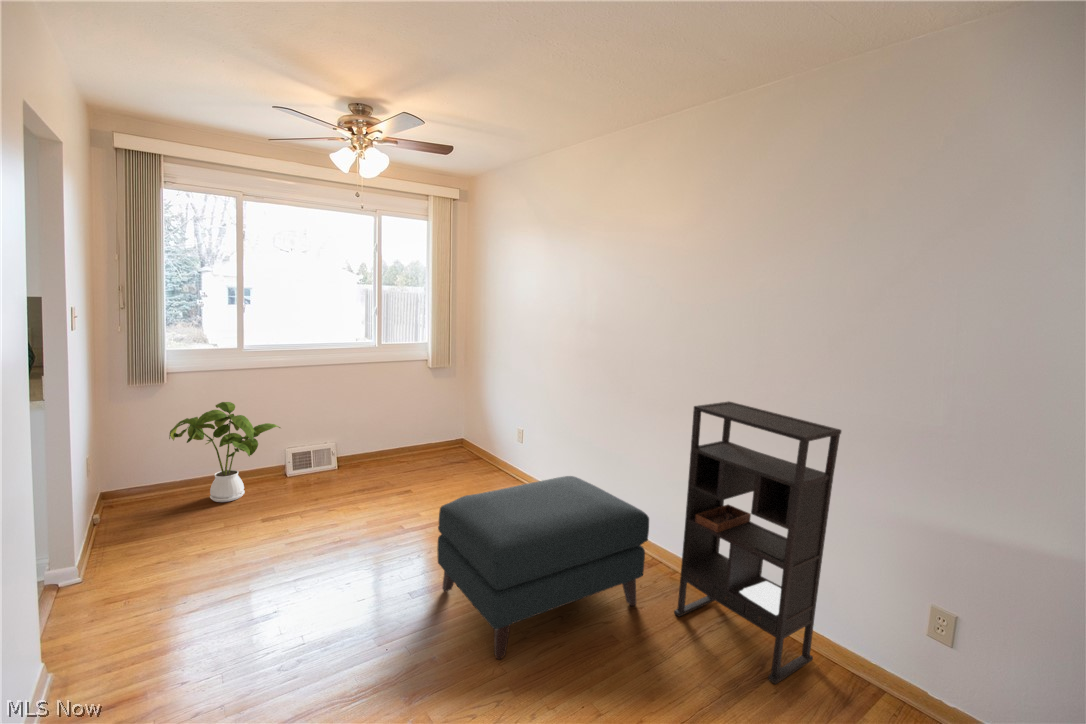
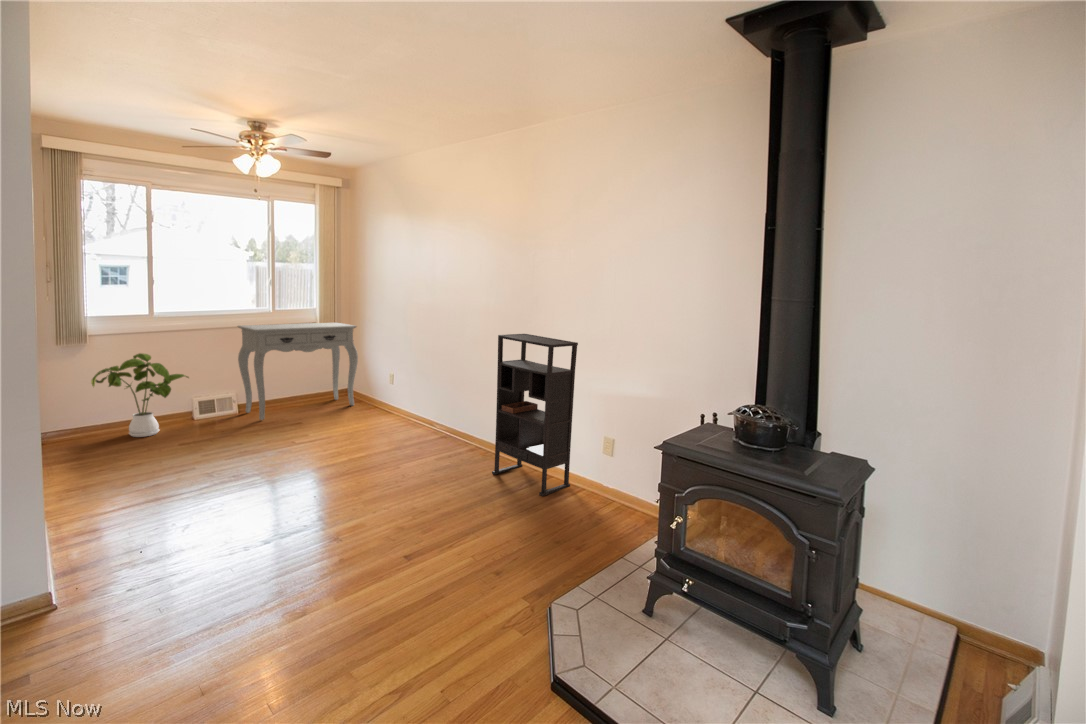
console table: none [338,358,475,481] -> present [238,323,358,420]
ottoman: present [437,476,649,659] -> none [327,394,474,497]

